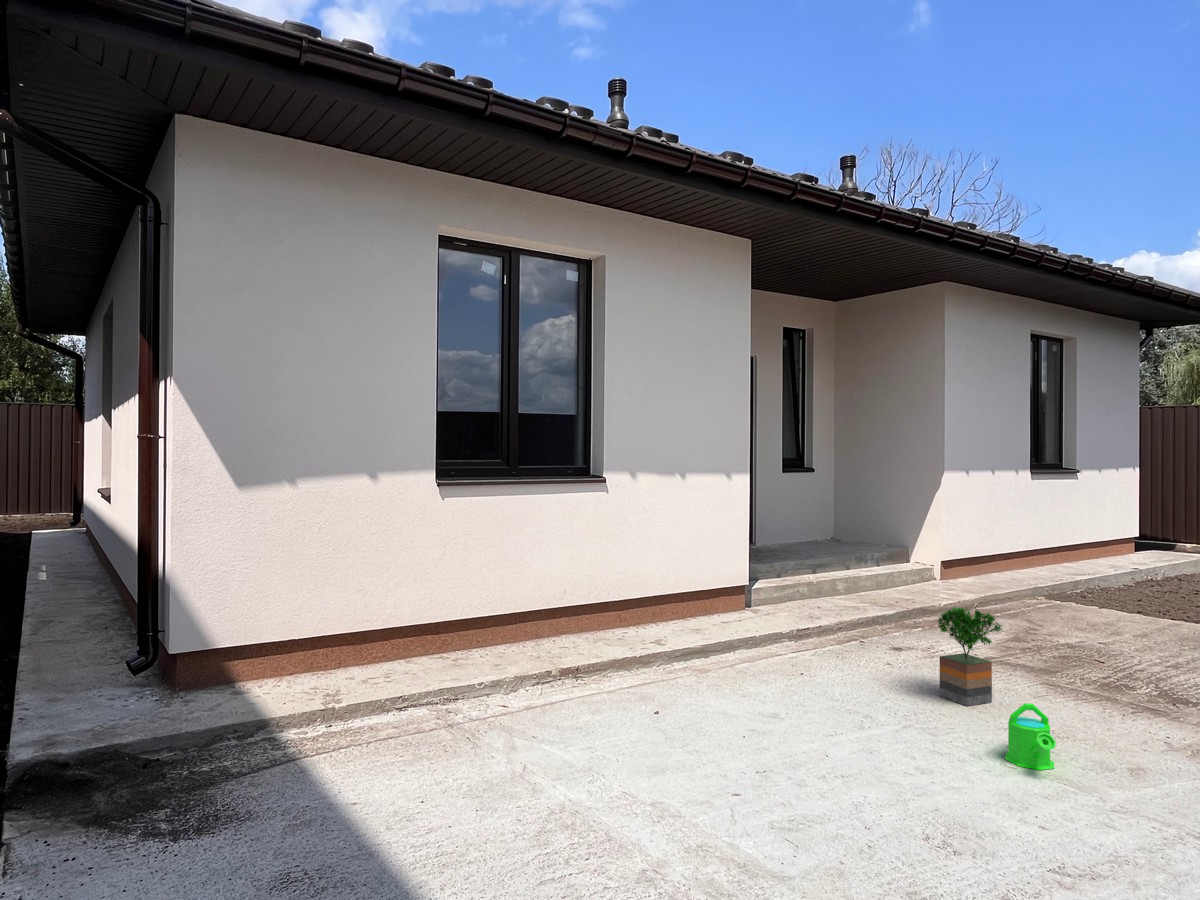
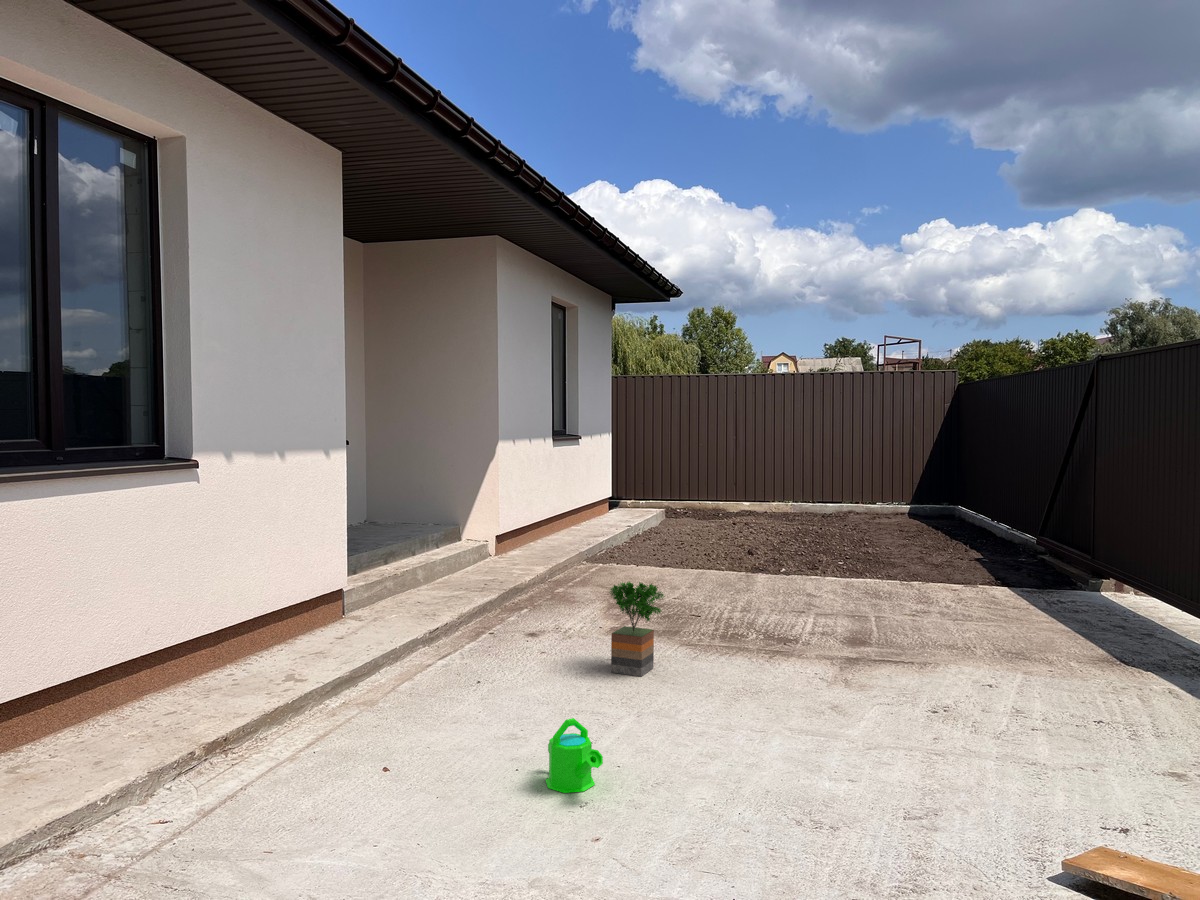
watering can: present [1005,703,1056,770] -> present [545,718,603,793]

